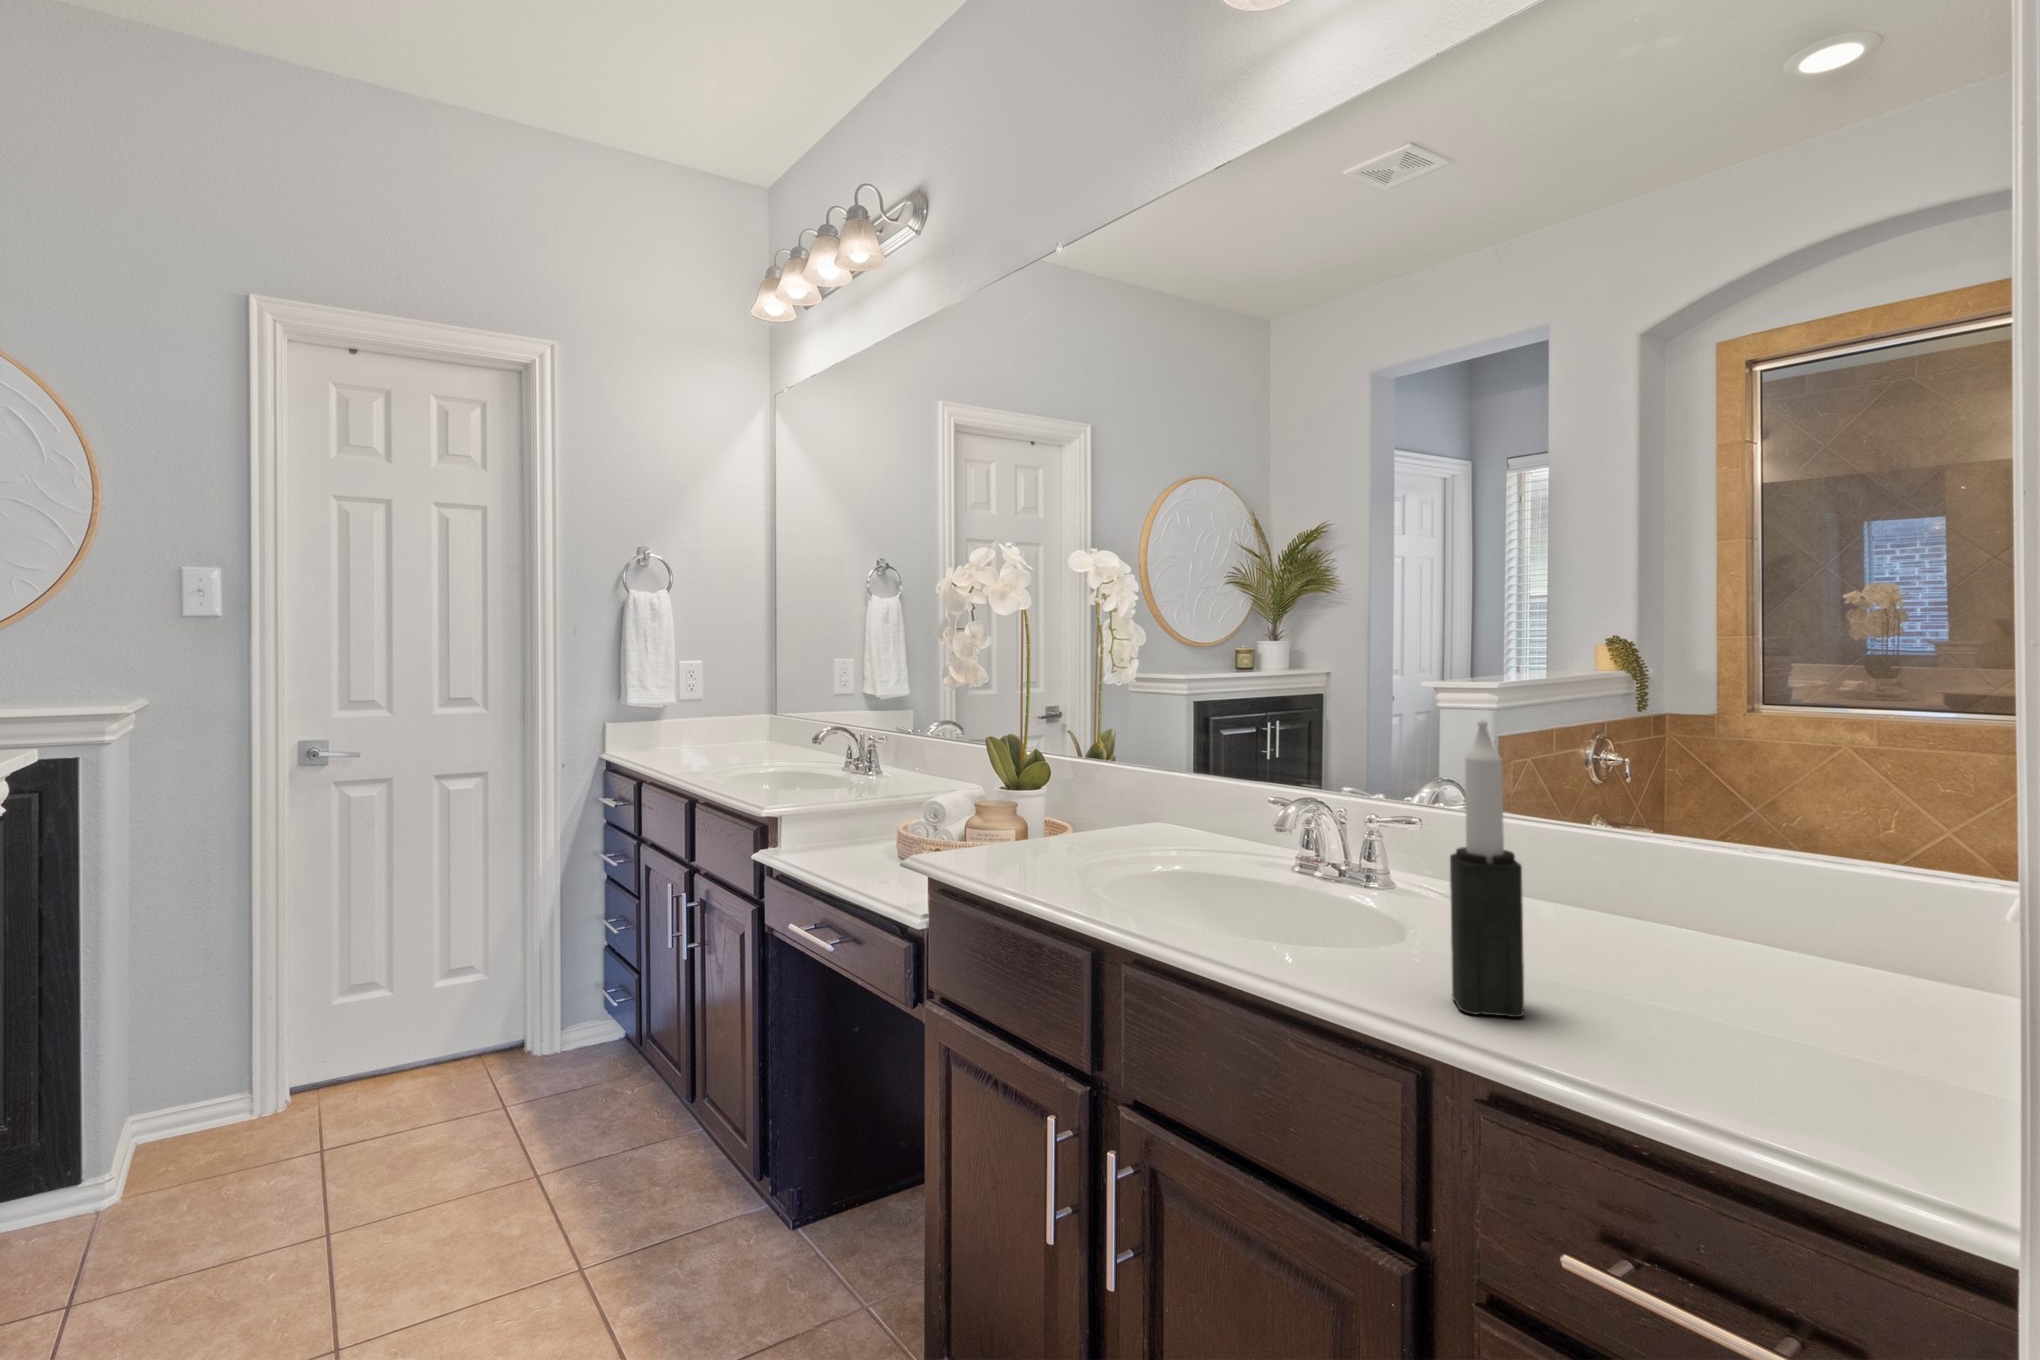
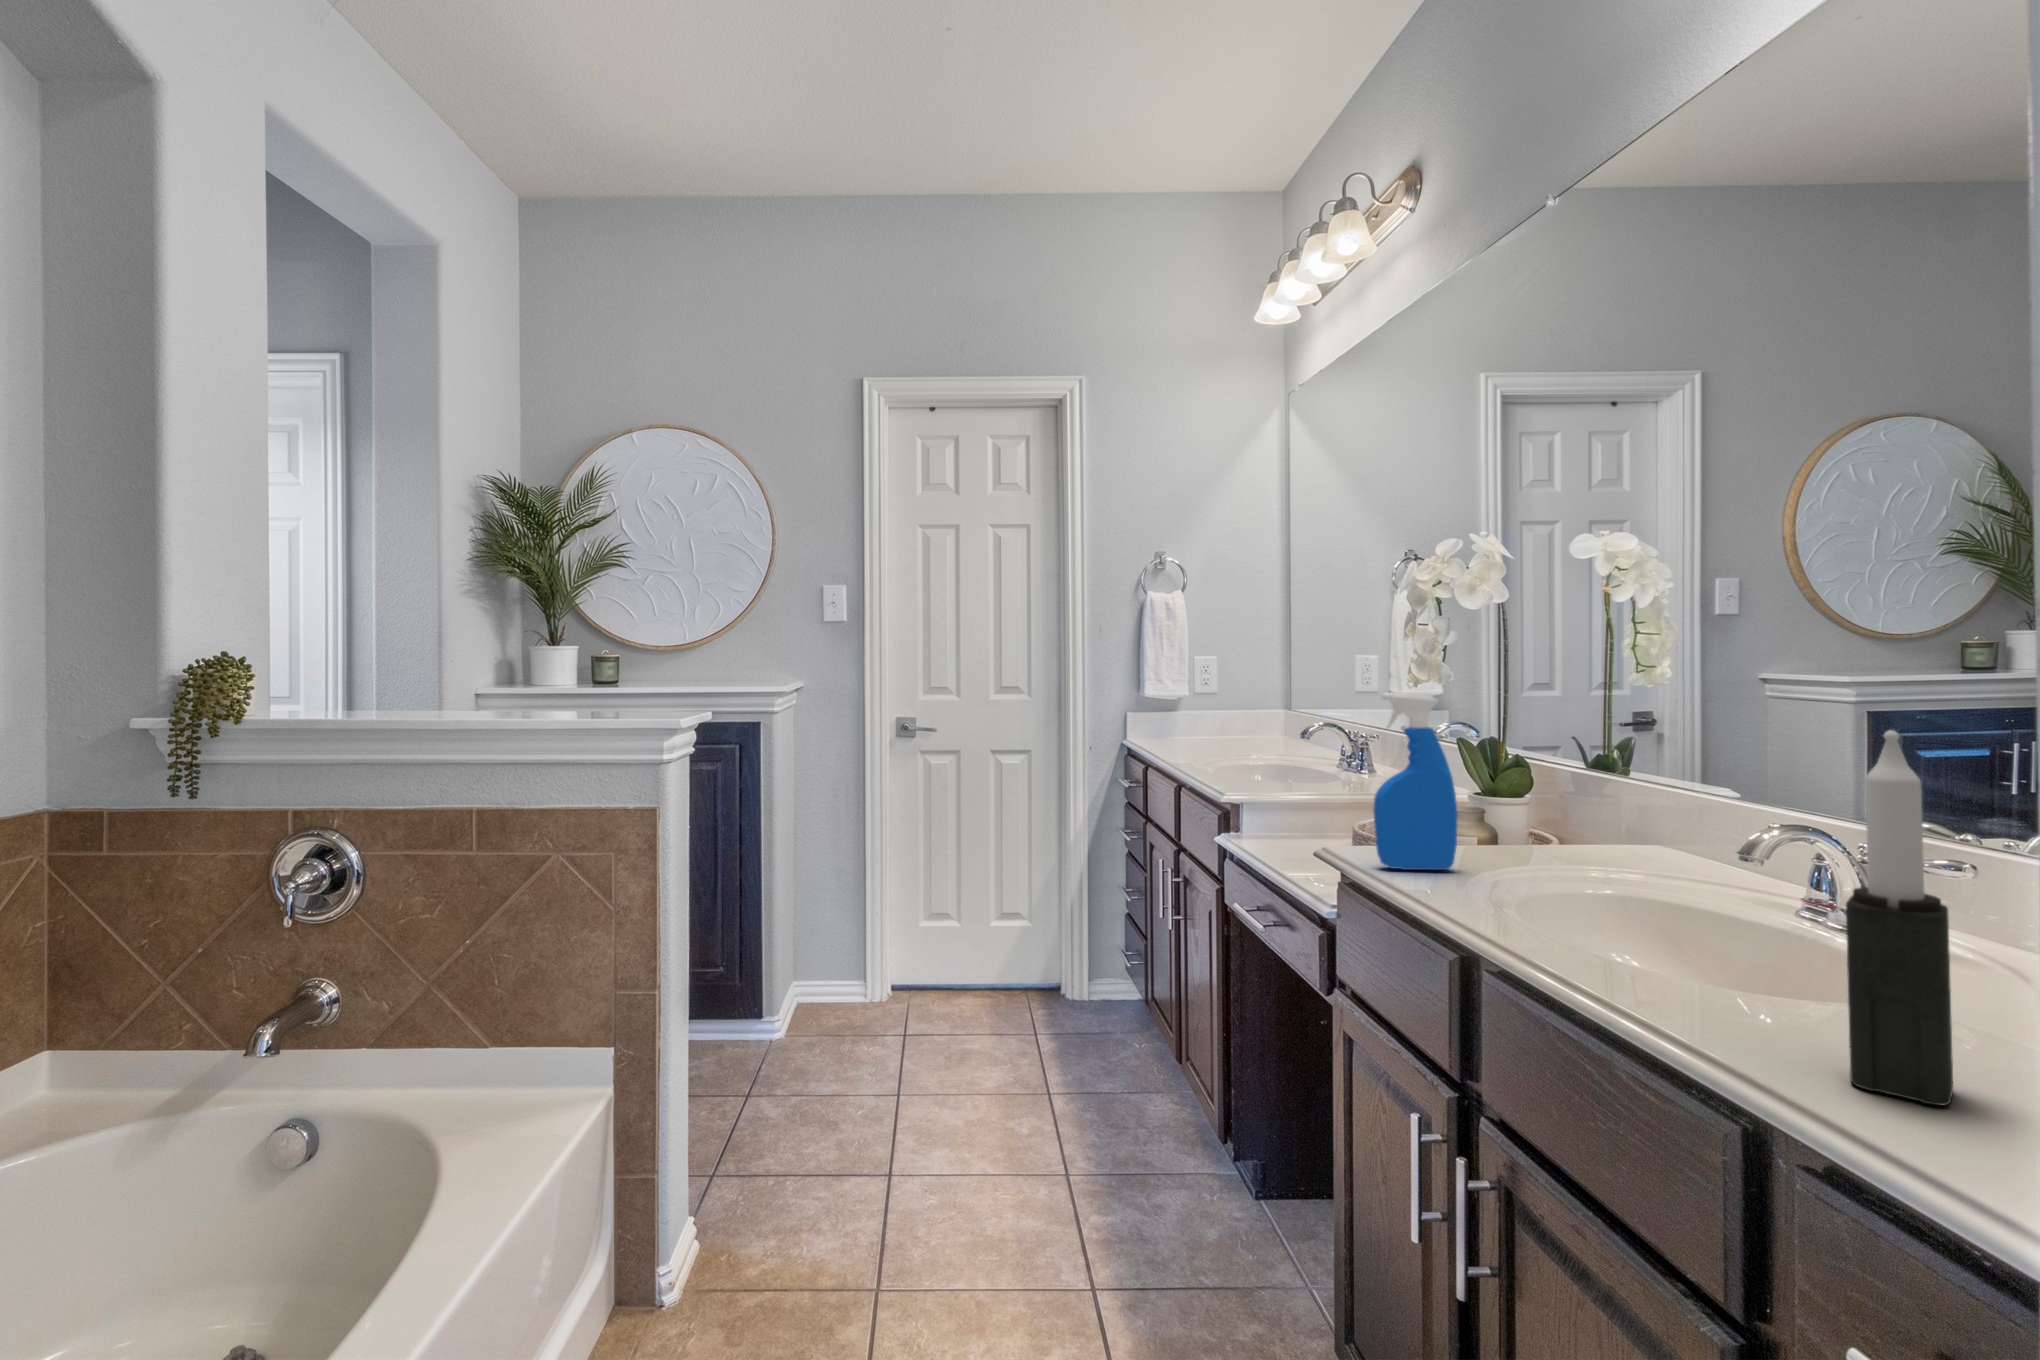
spray bottle: none [967,695,1038,870] -> present [1373,692,1458,870]

